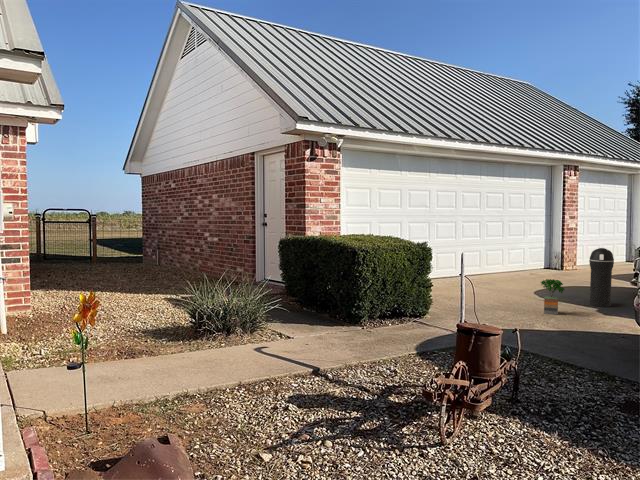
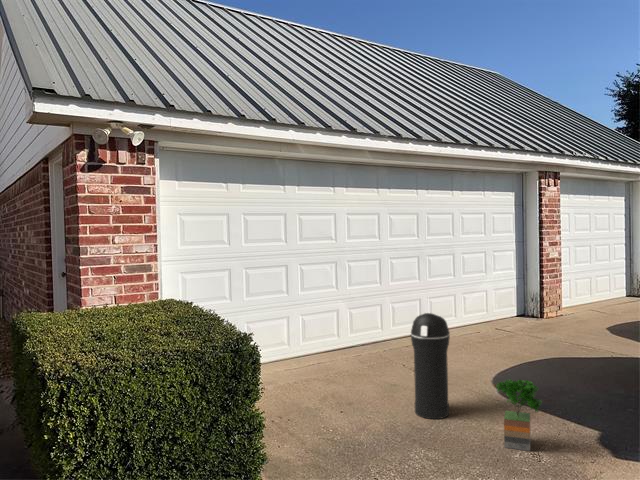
trash can: present [589,248,614,307] -> present [411,313,450,419]

